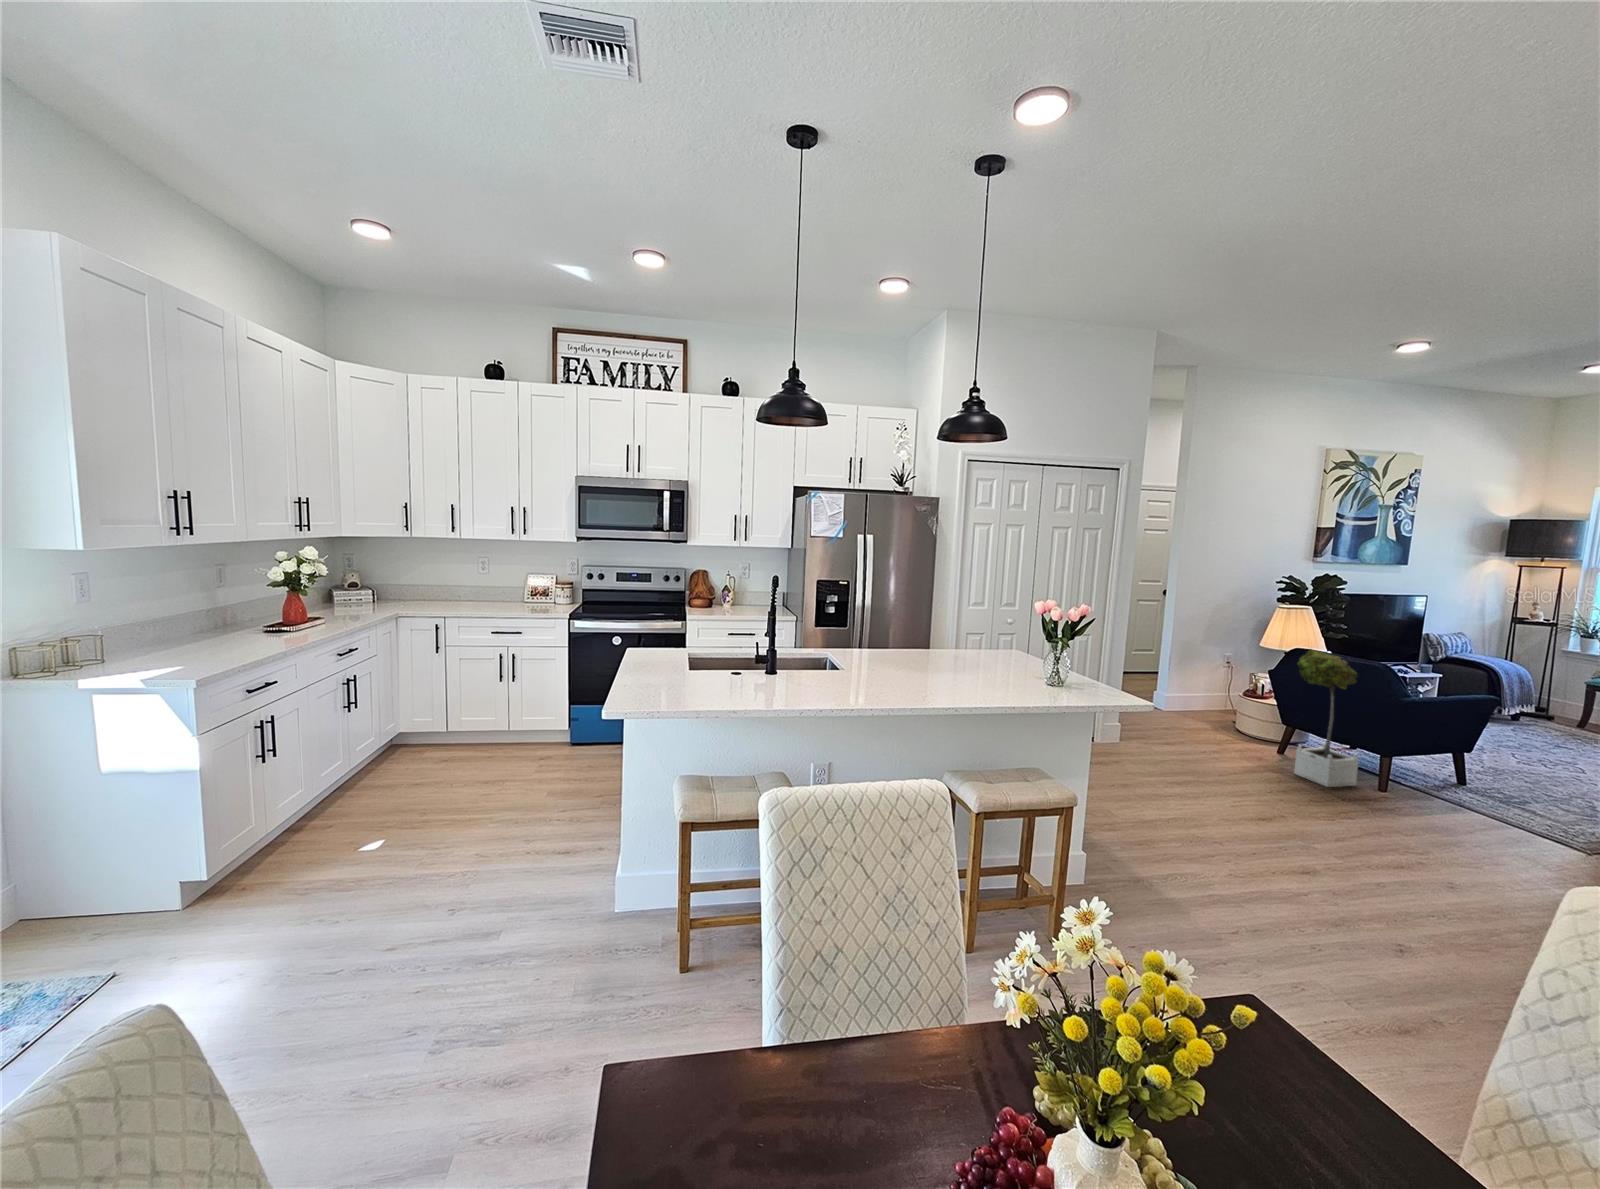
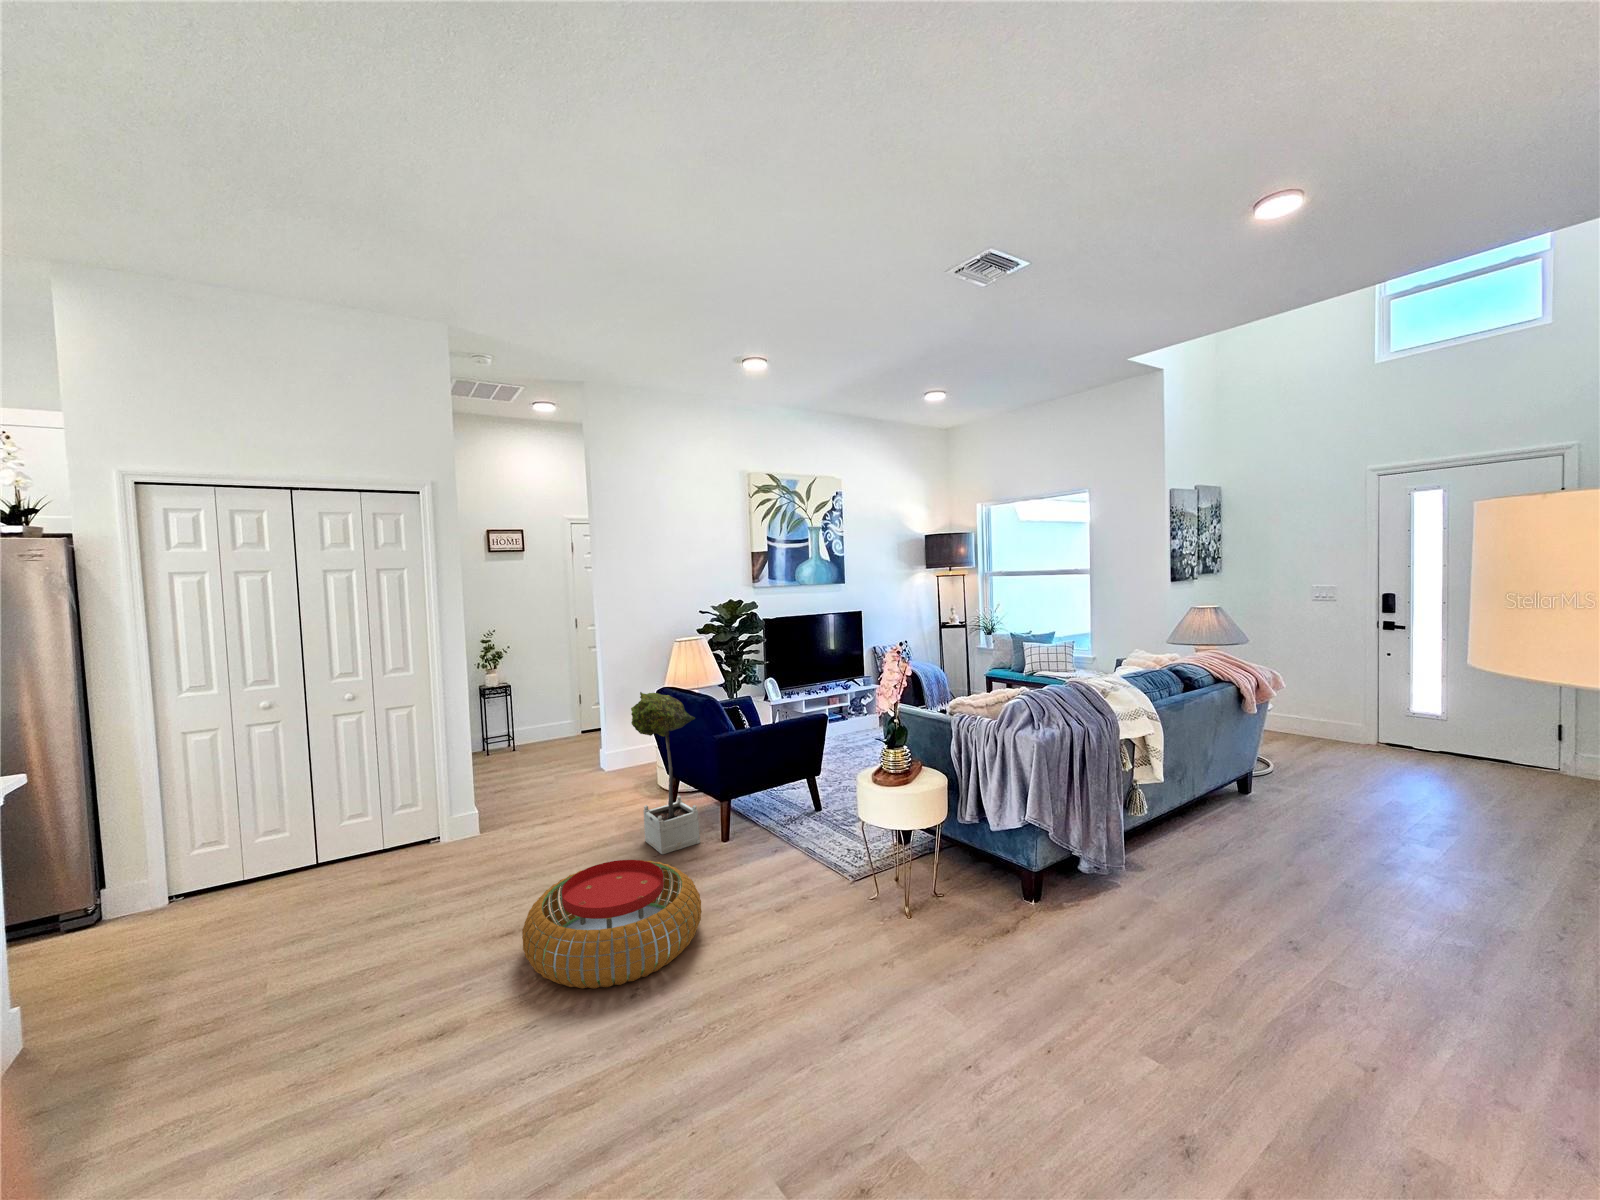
pouf: none [1292,779,1470,867] -> present [522,860,702,989]

